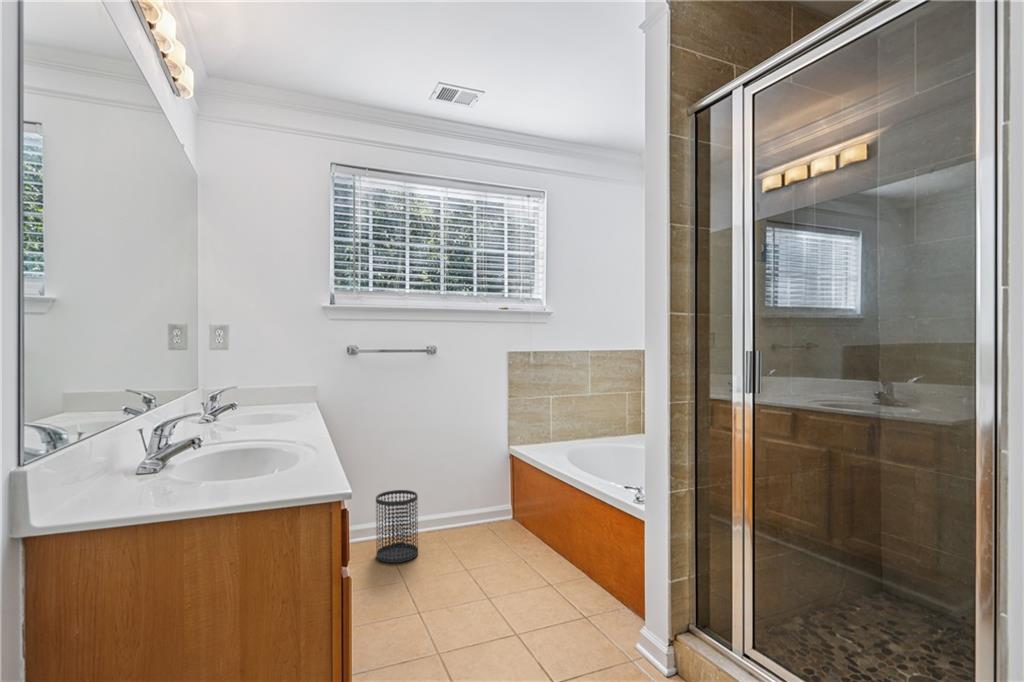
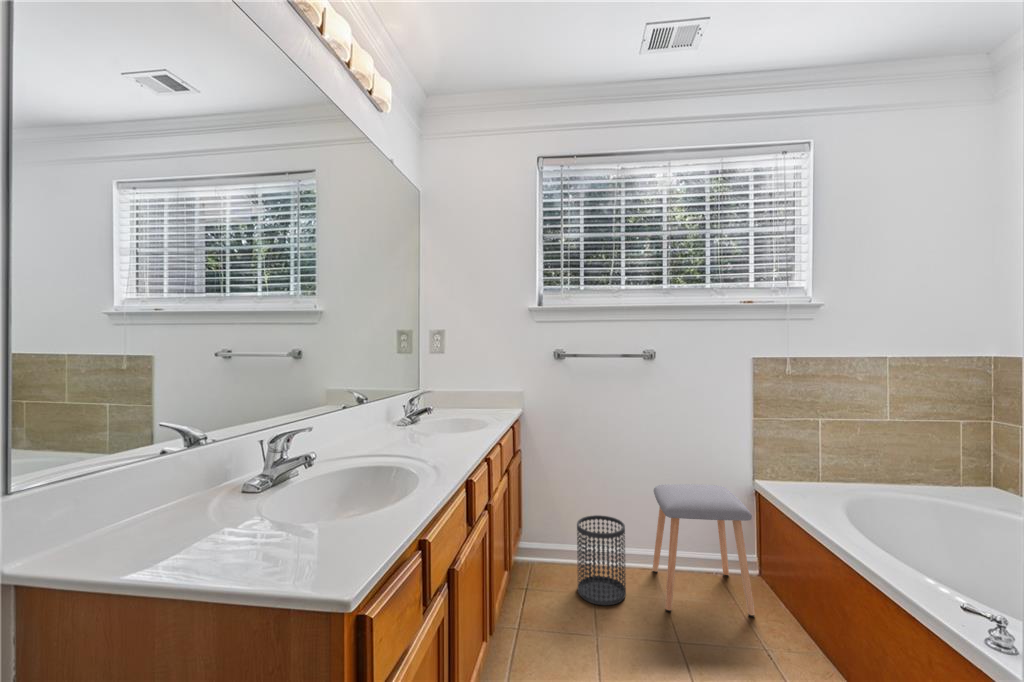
stool: none [434,454,514,555] -> present [652,484,755,617]

